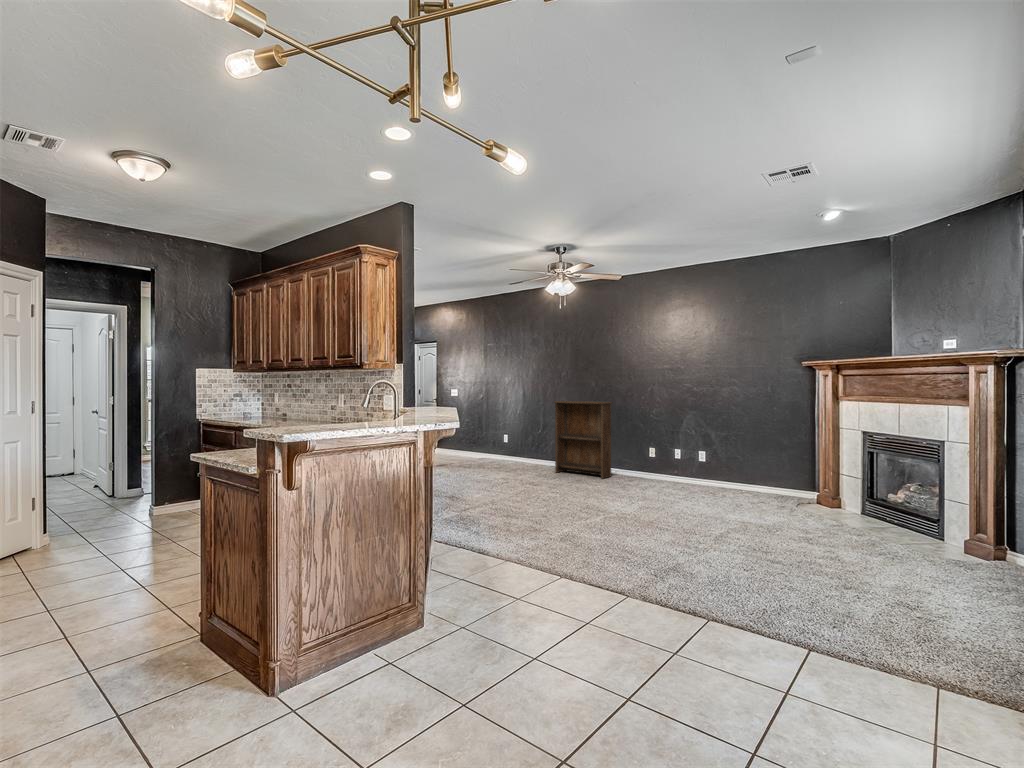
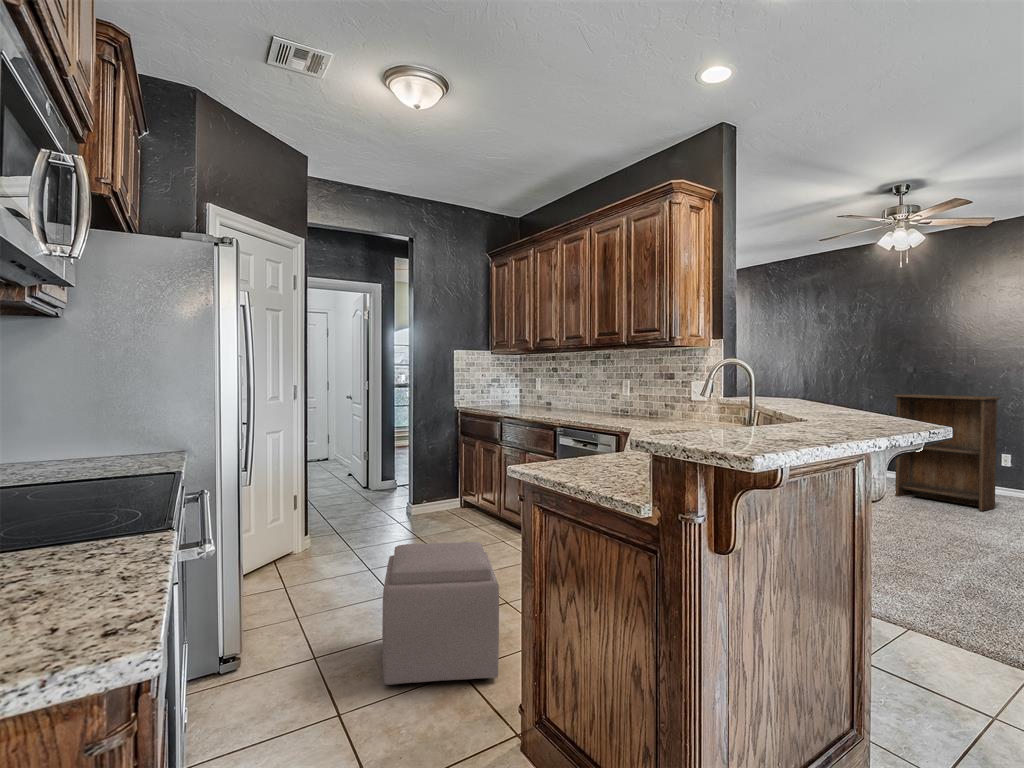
ottoman: none [57,532,180,662] -> present [382,542,499,686]

